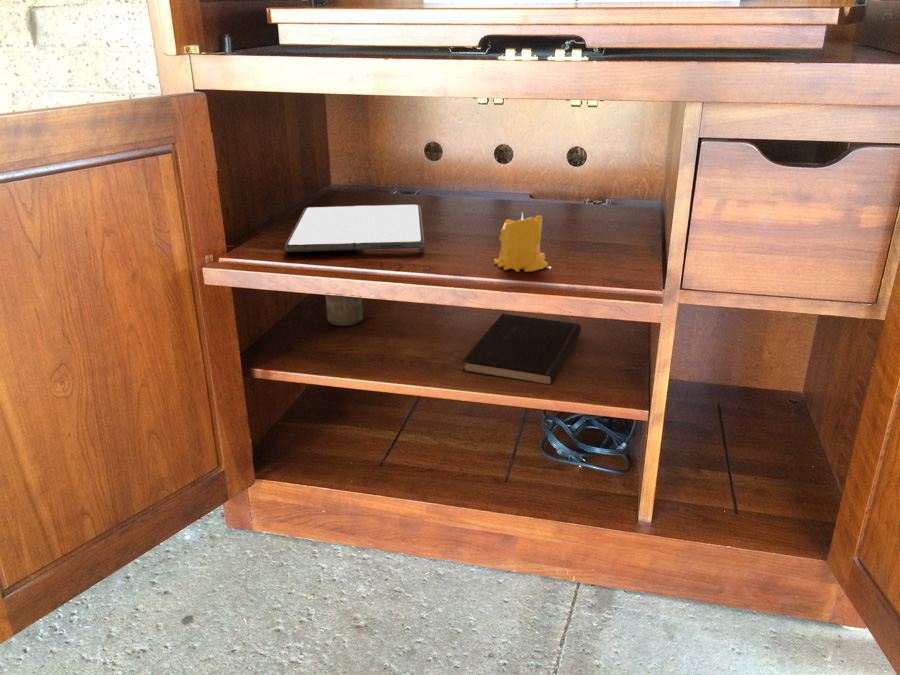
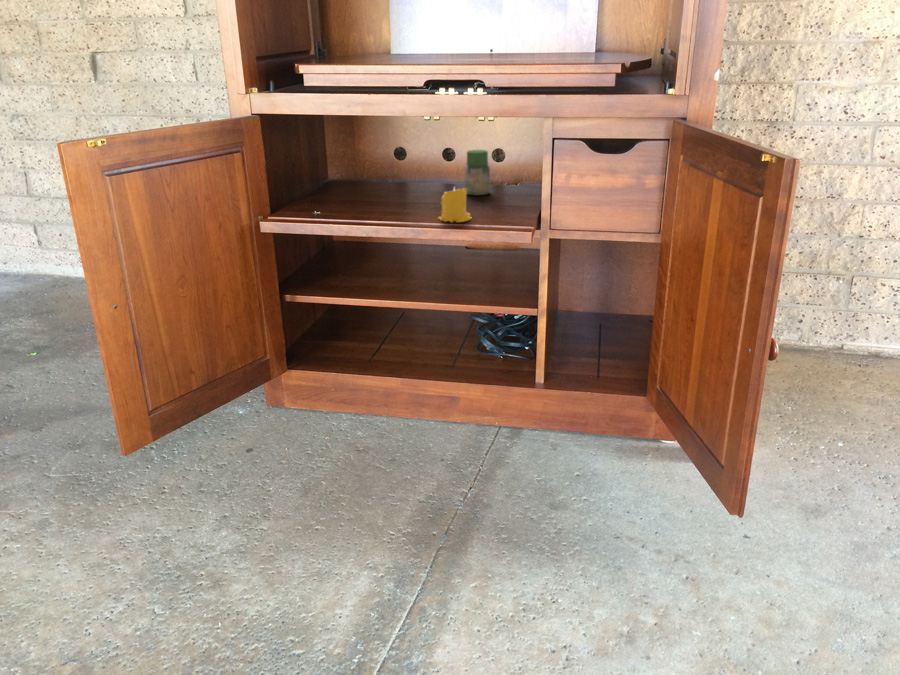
tablet: present [285,204,424,252] -> none [307,189,395,216]
jar: present [326,294,363,326] -> present [465,150,490,195]
hardcover book: present [462,314,581,385] -> none [421,262,502,299]

